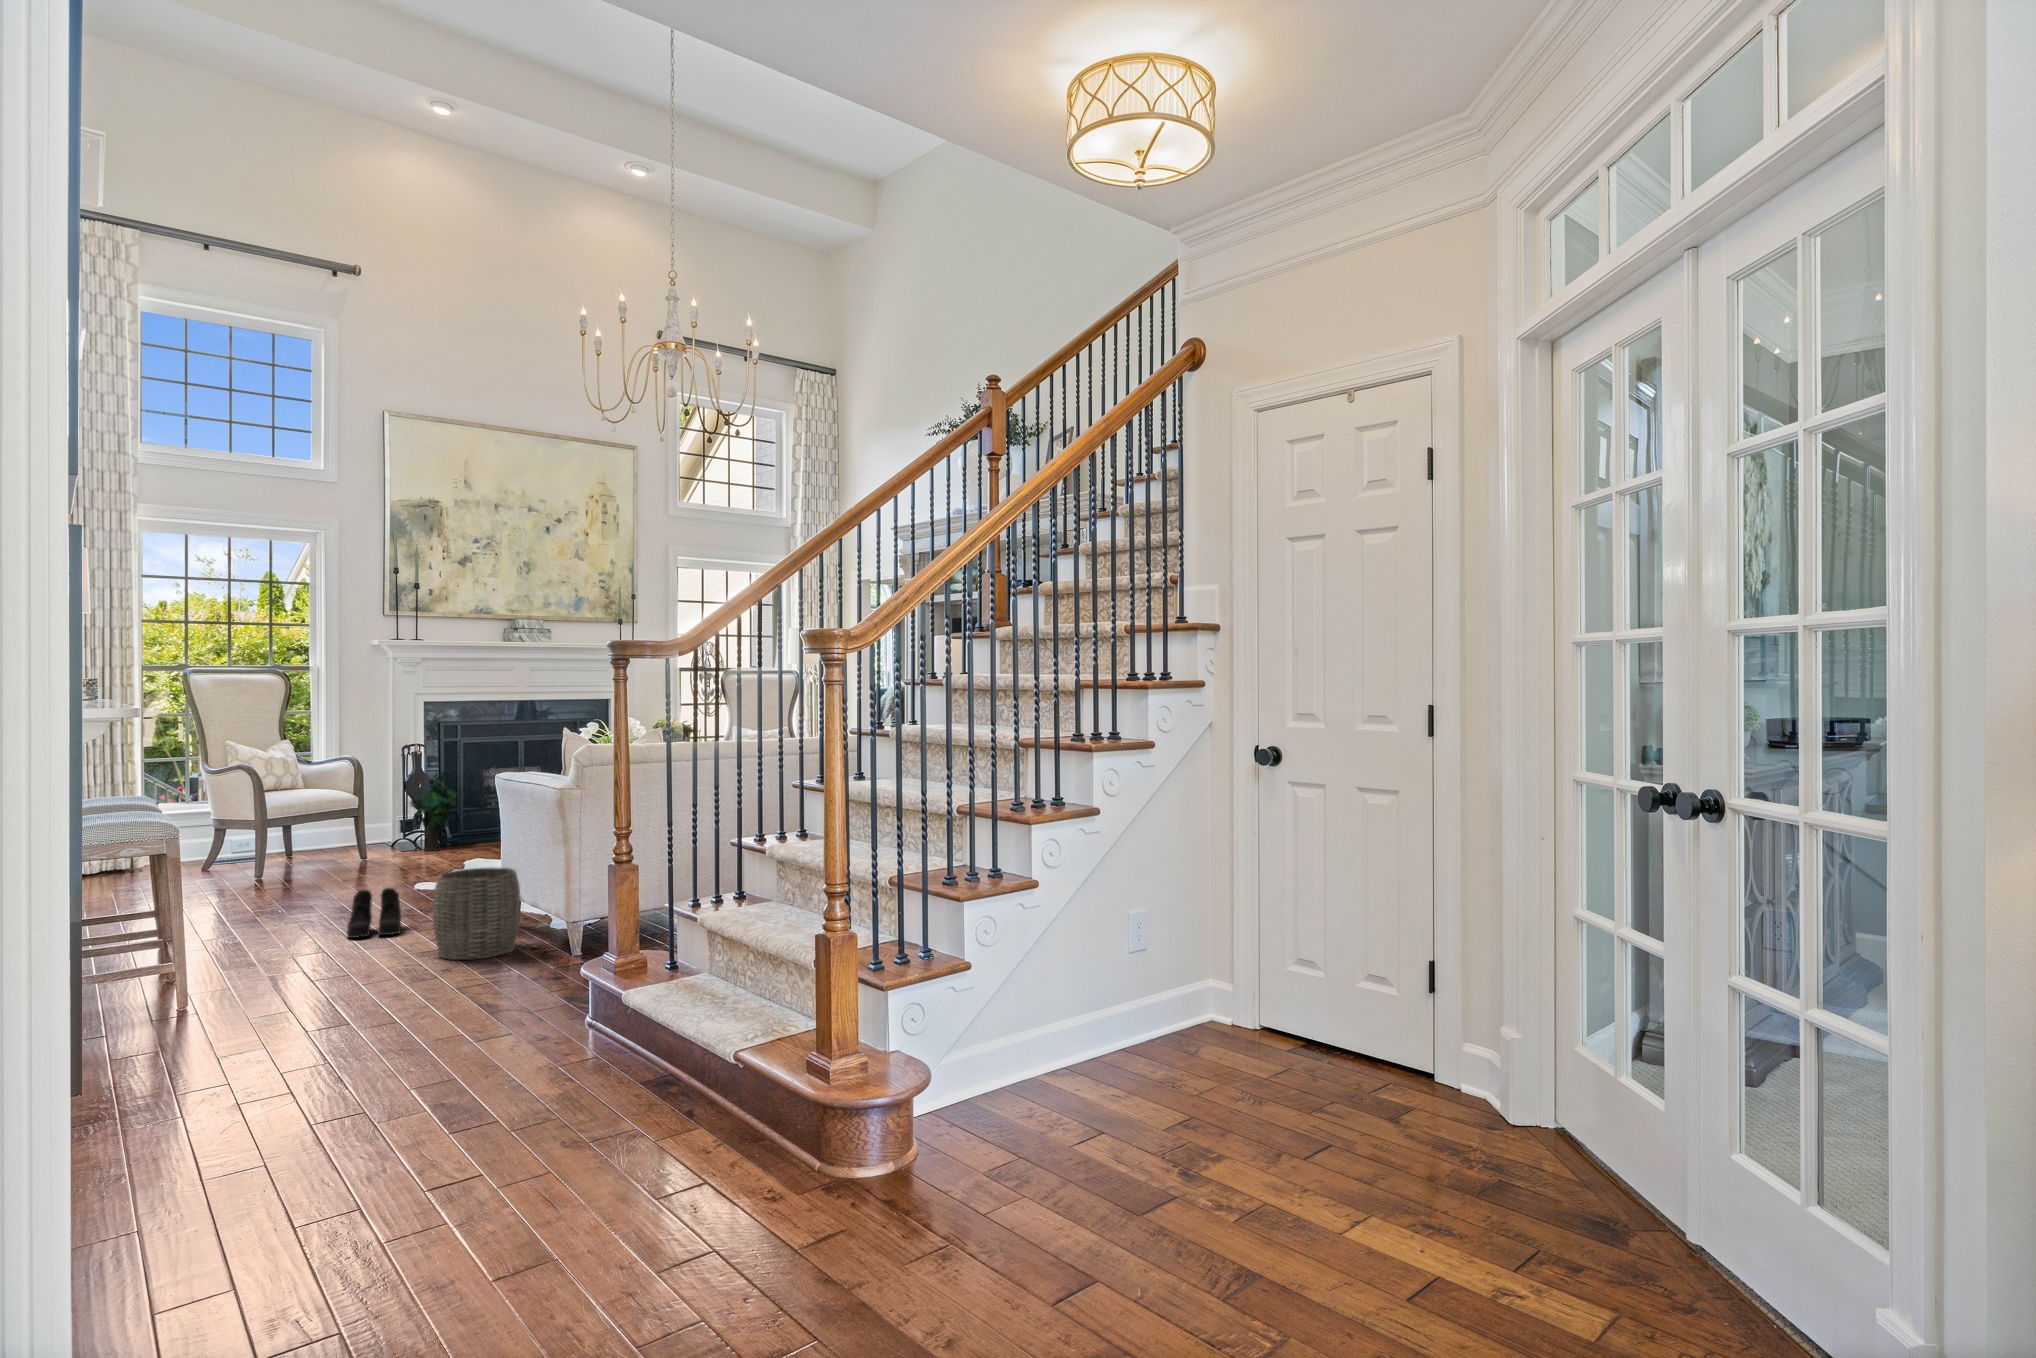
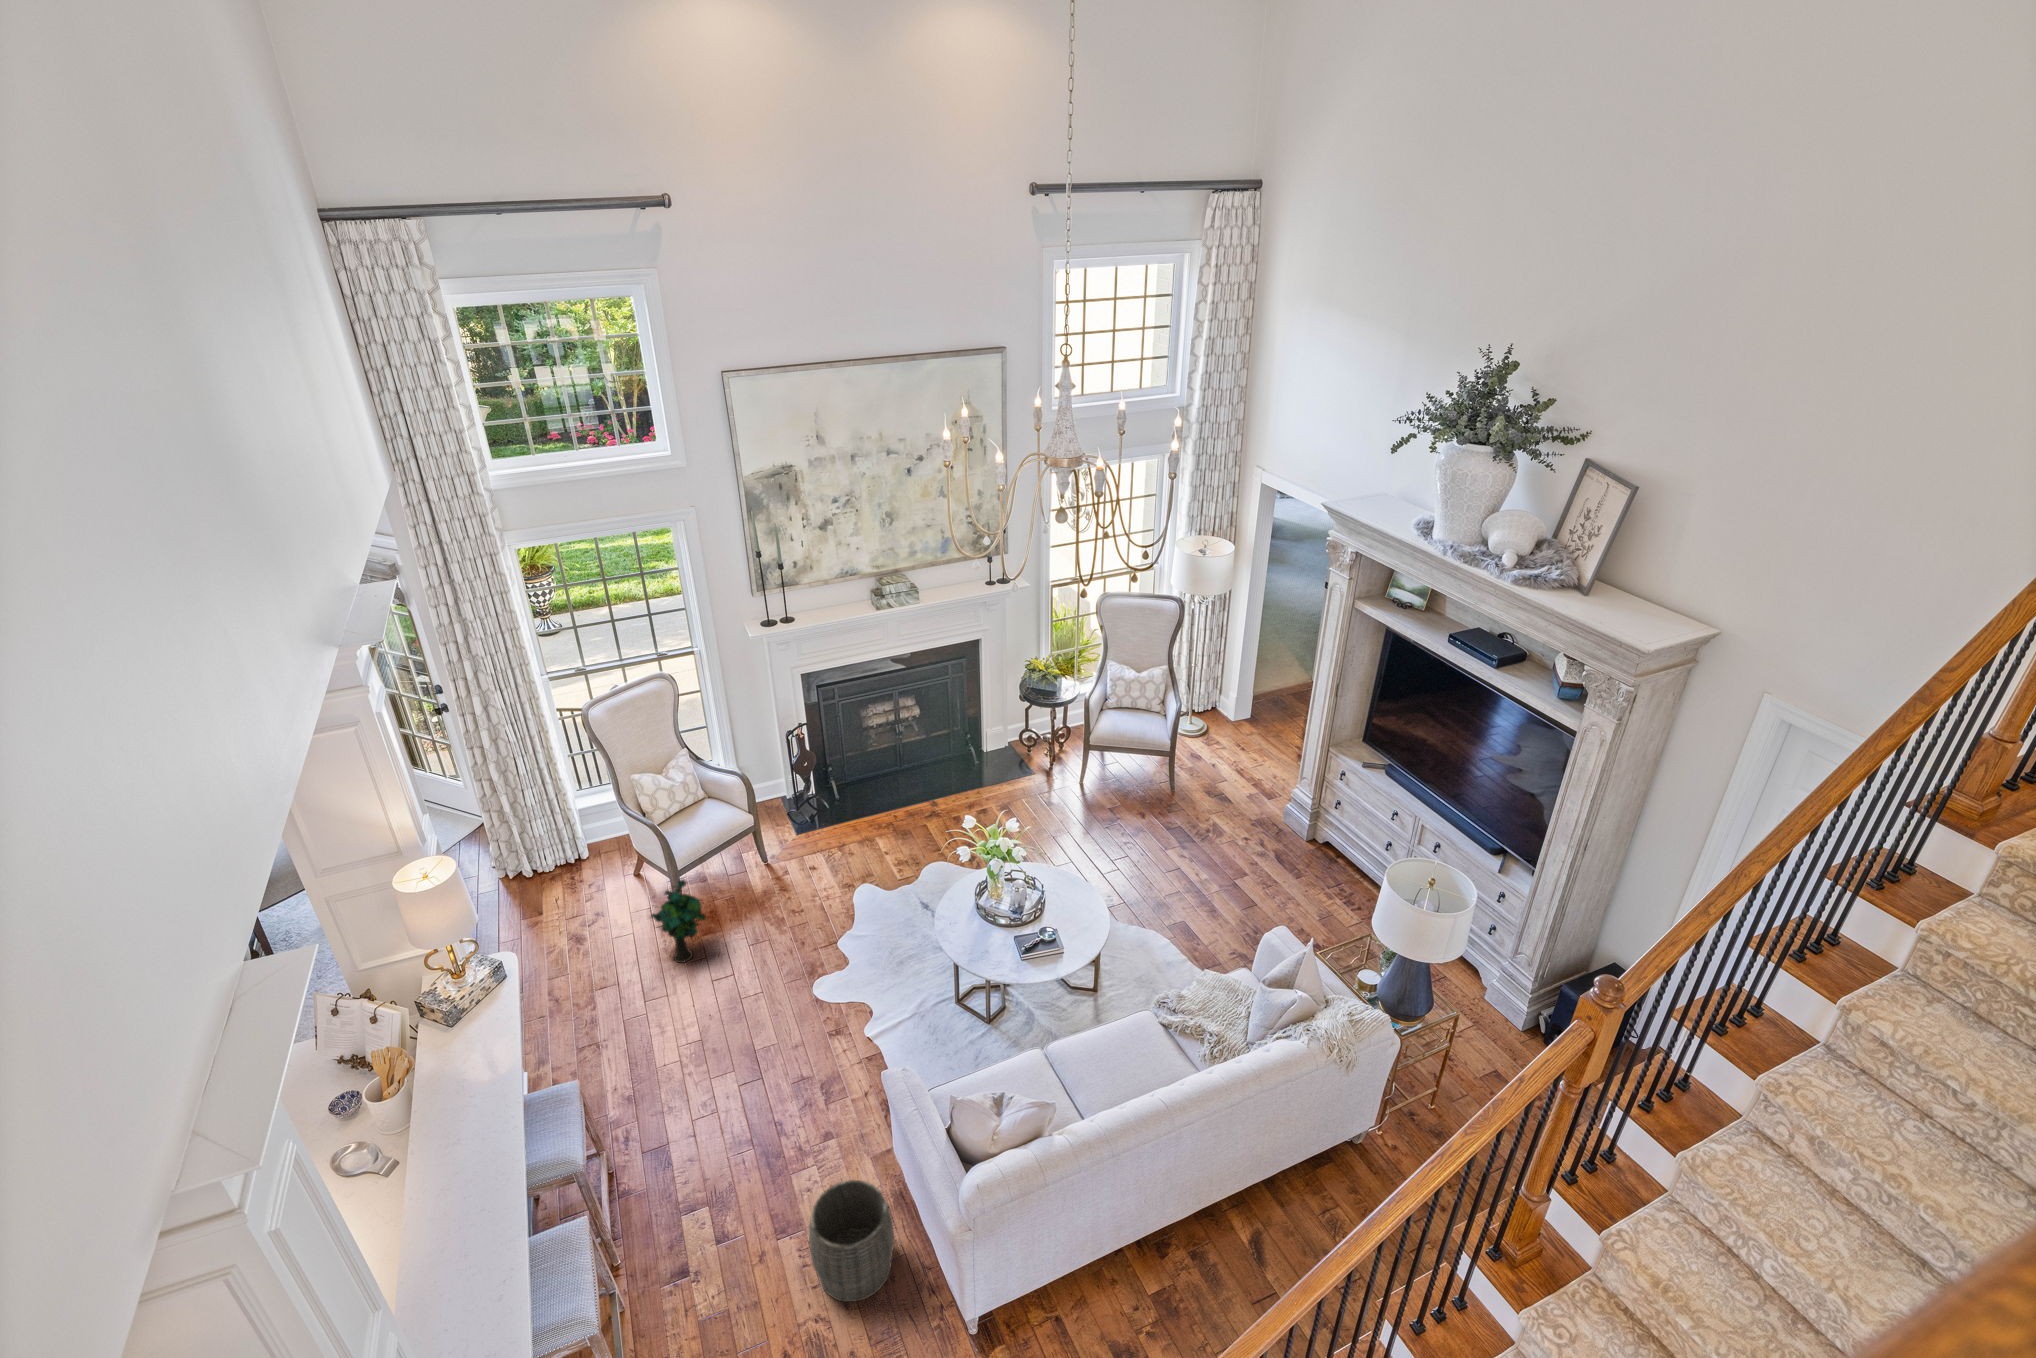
decorative plant: present [410,772,457,851] -> present [651,880,706,963]
boots: present [347,888,401,938] -> none [739,1109,788,1182]

